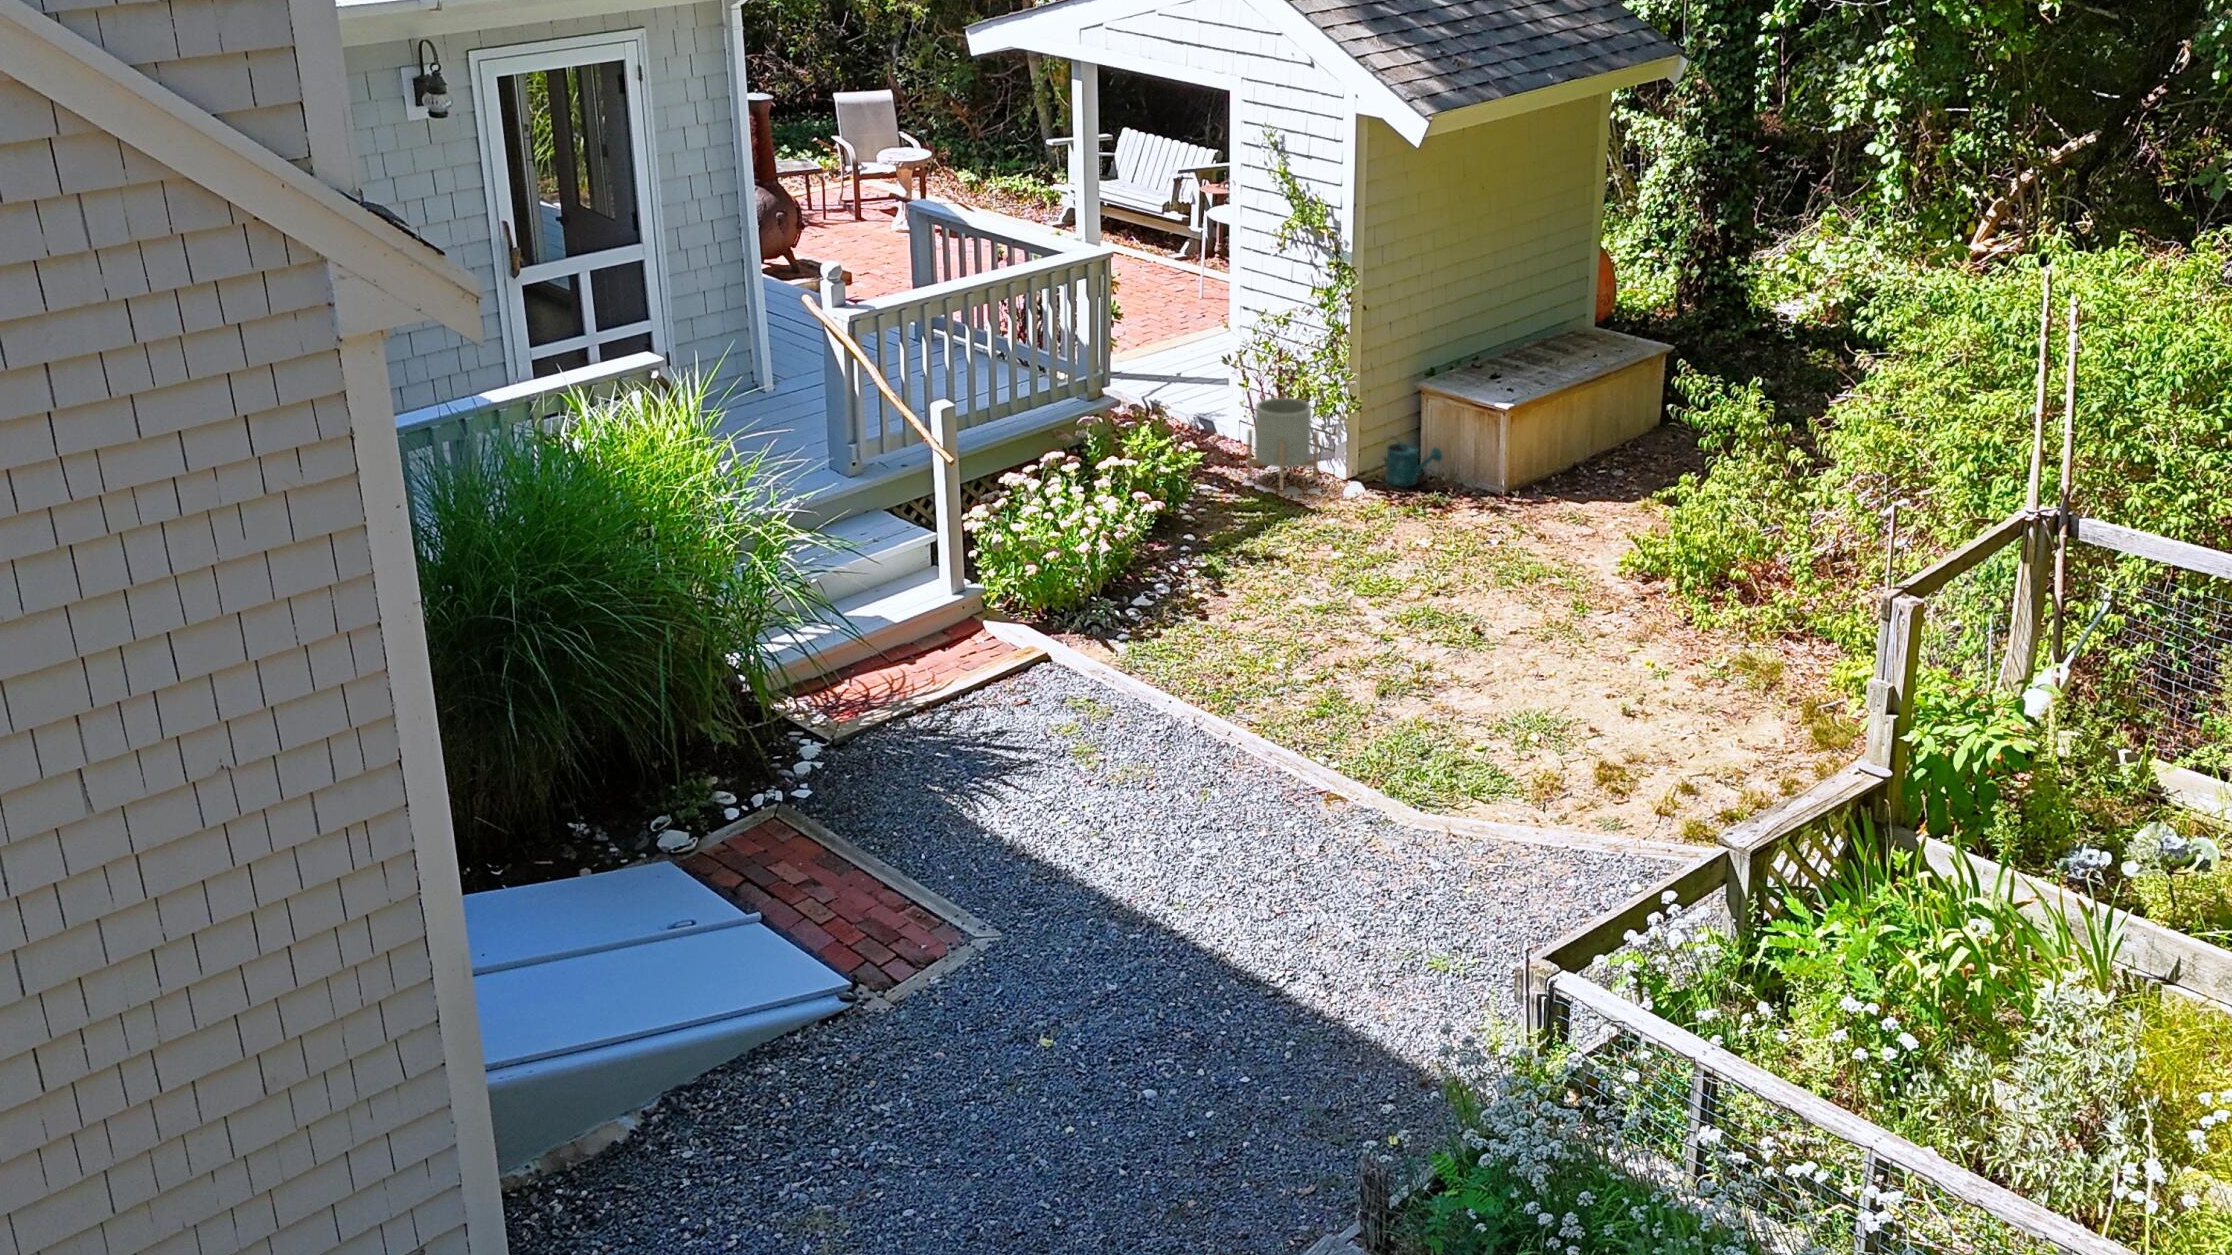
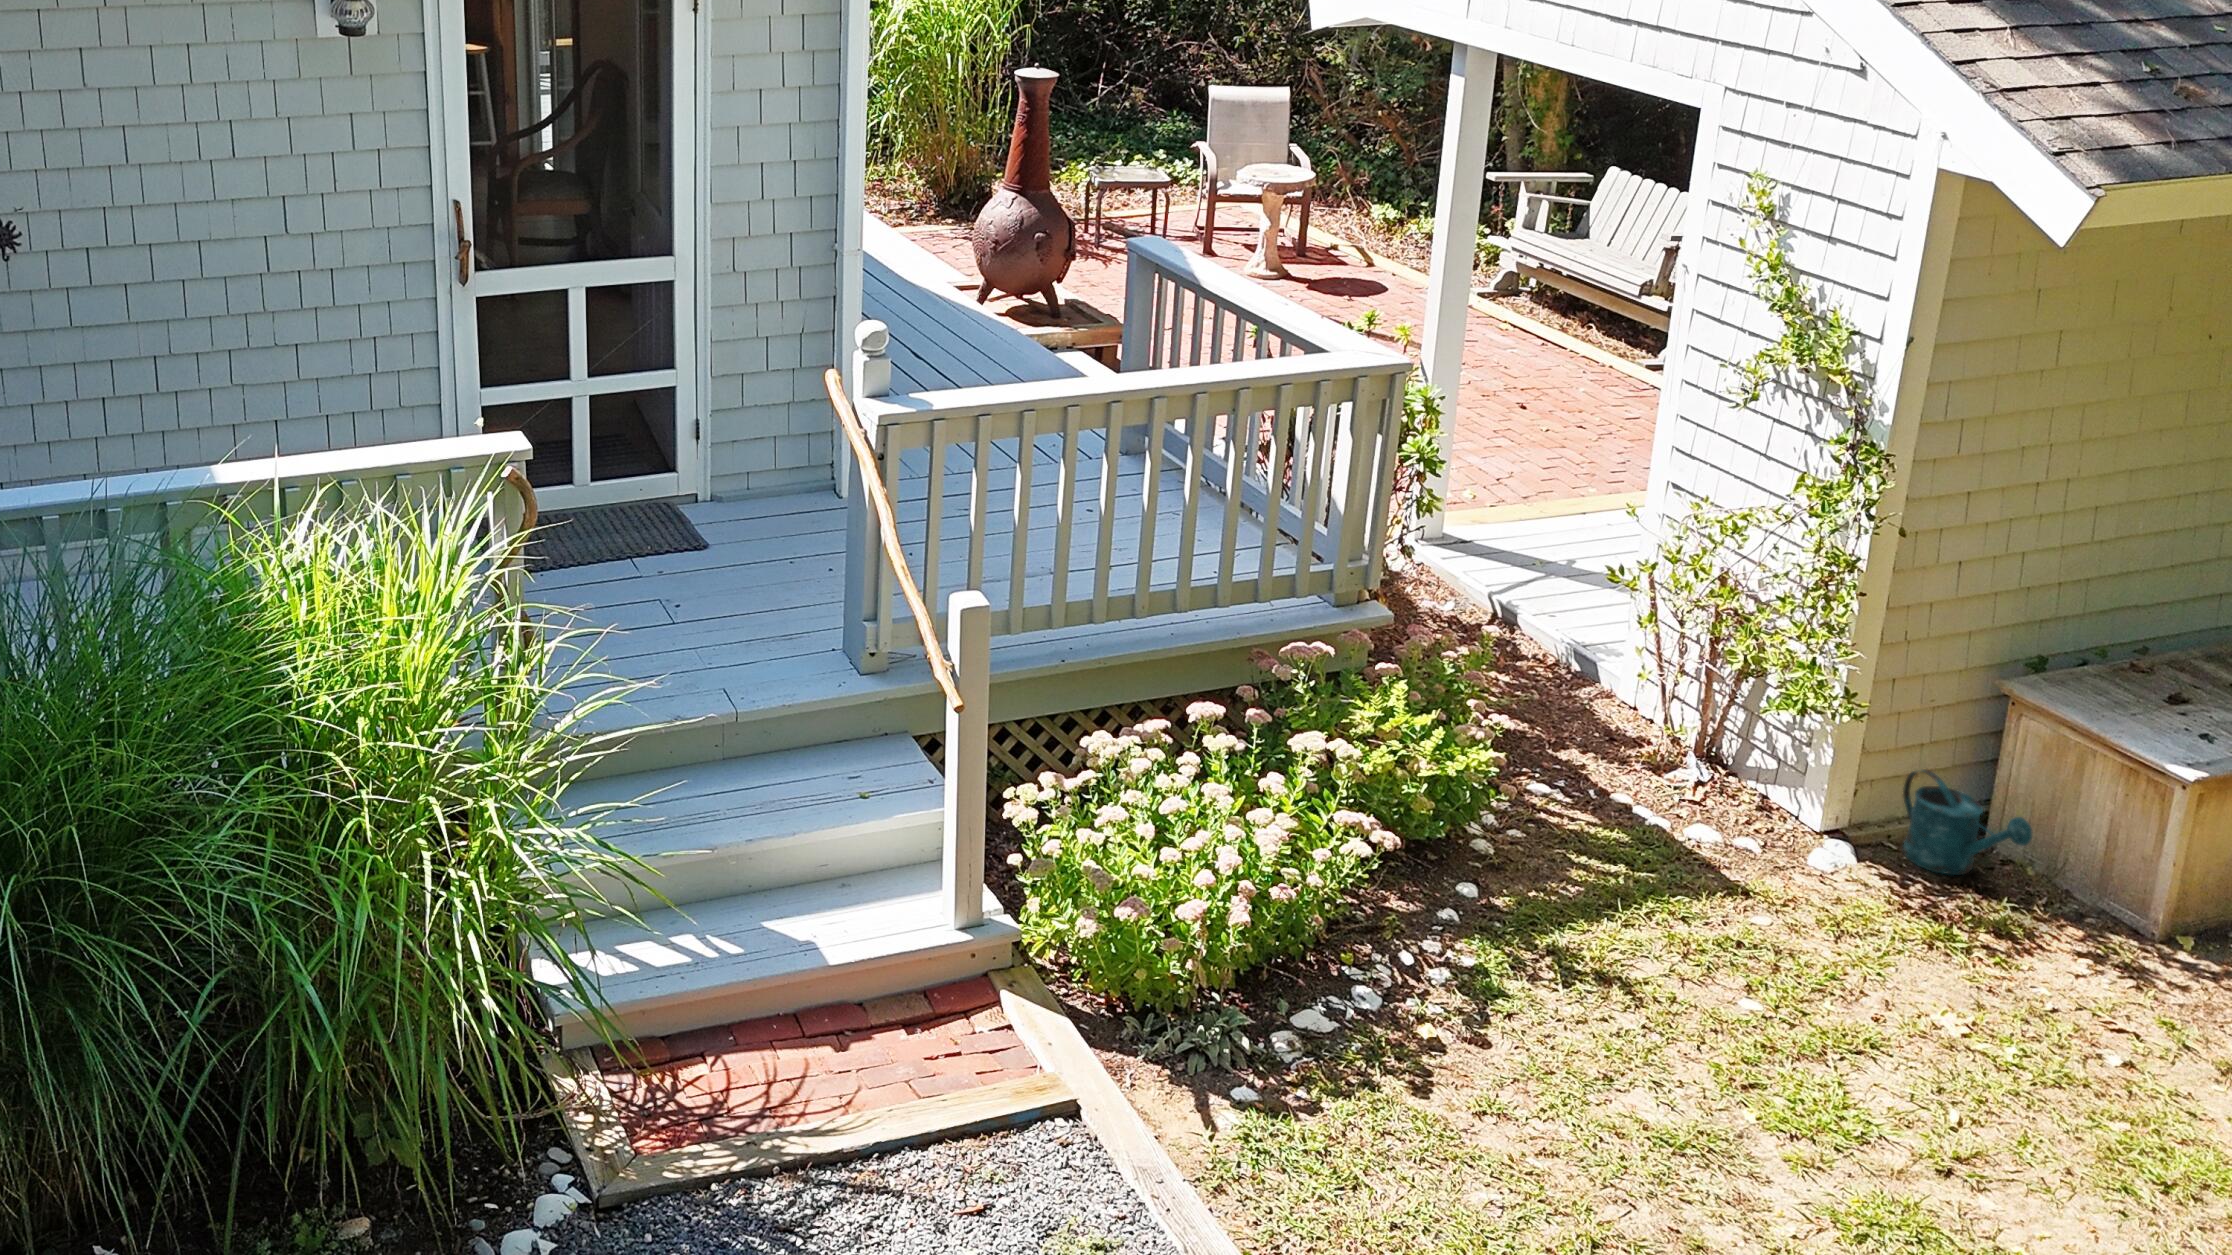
planter: present [1247,398,1318,490] -> none [1623,656,1775,830]

